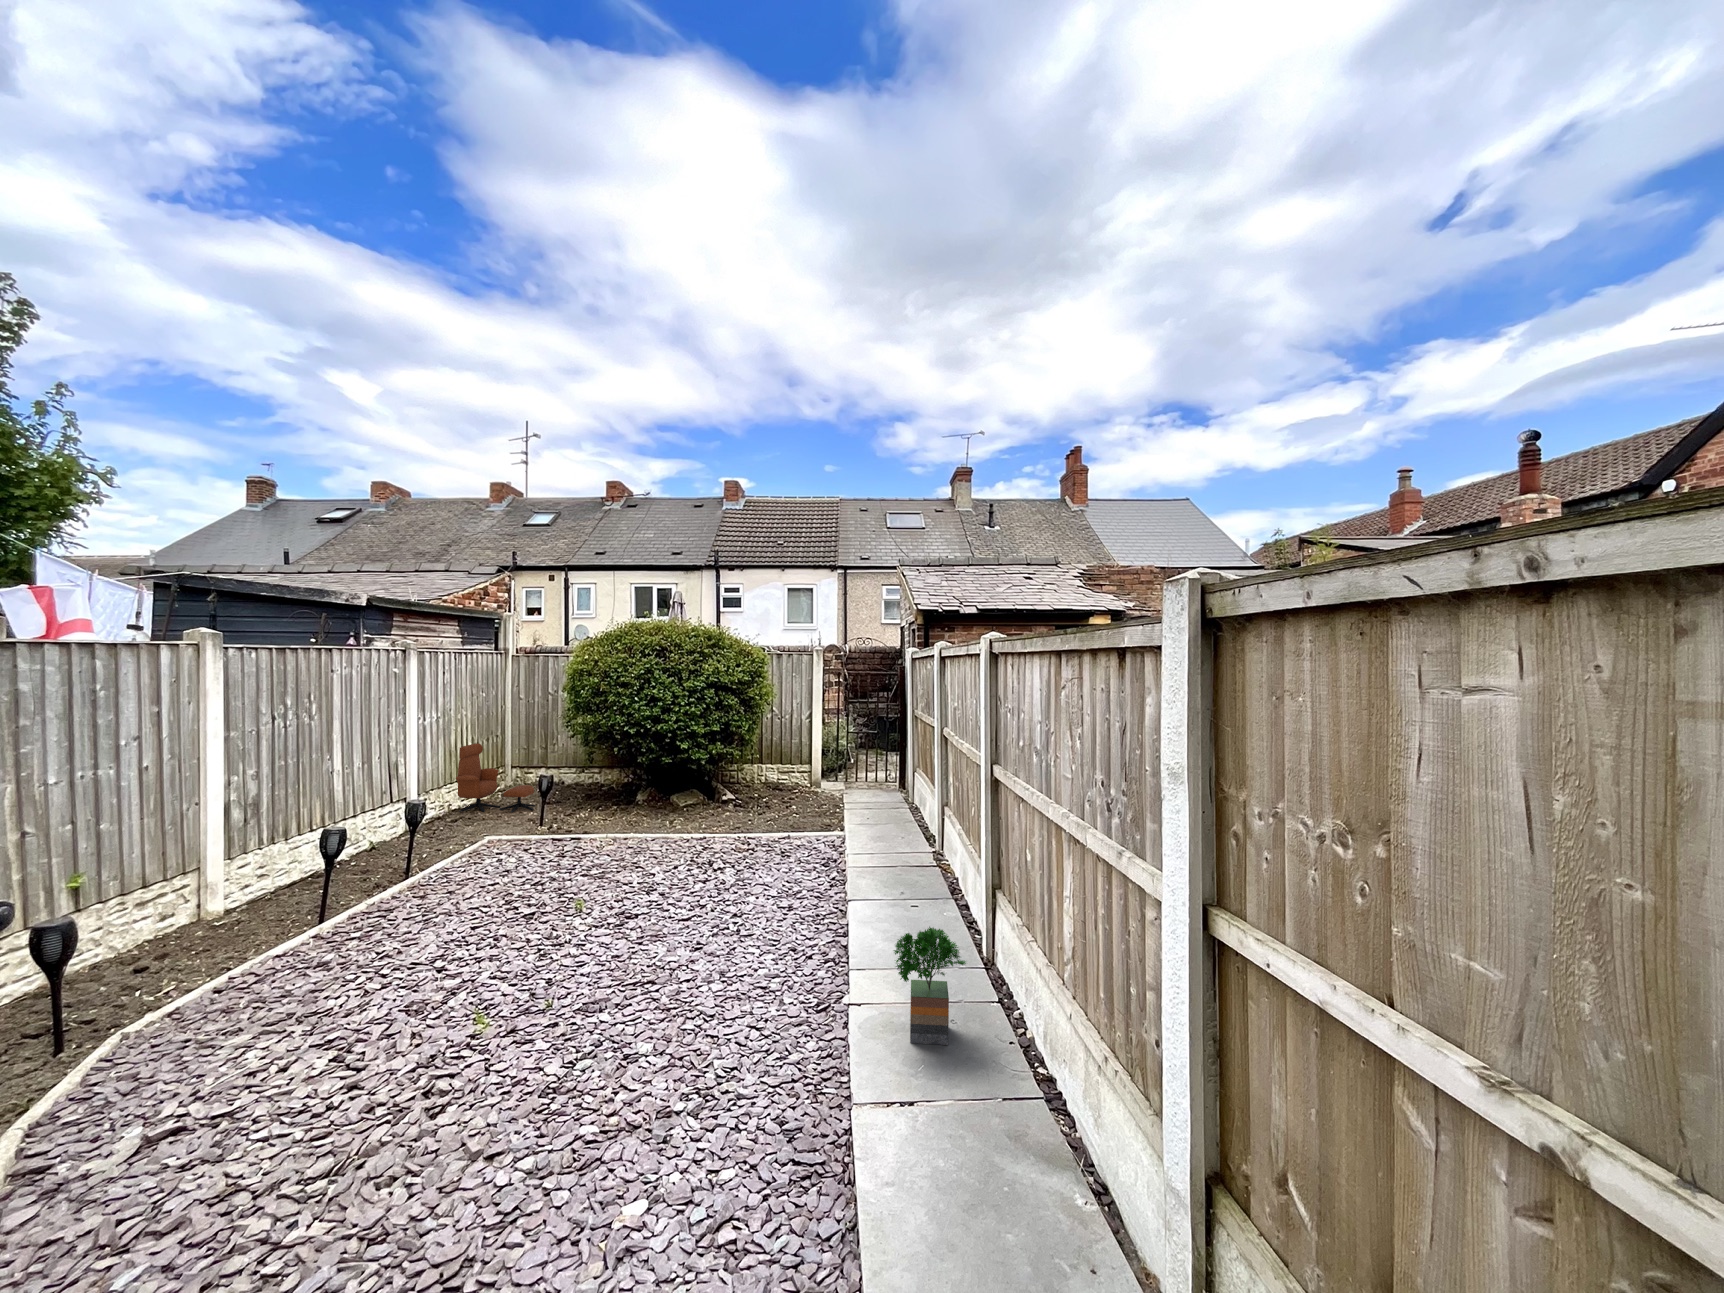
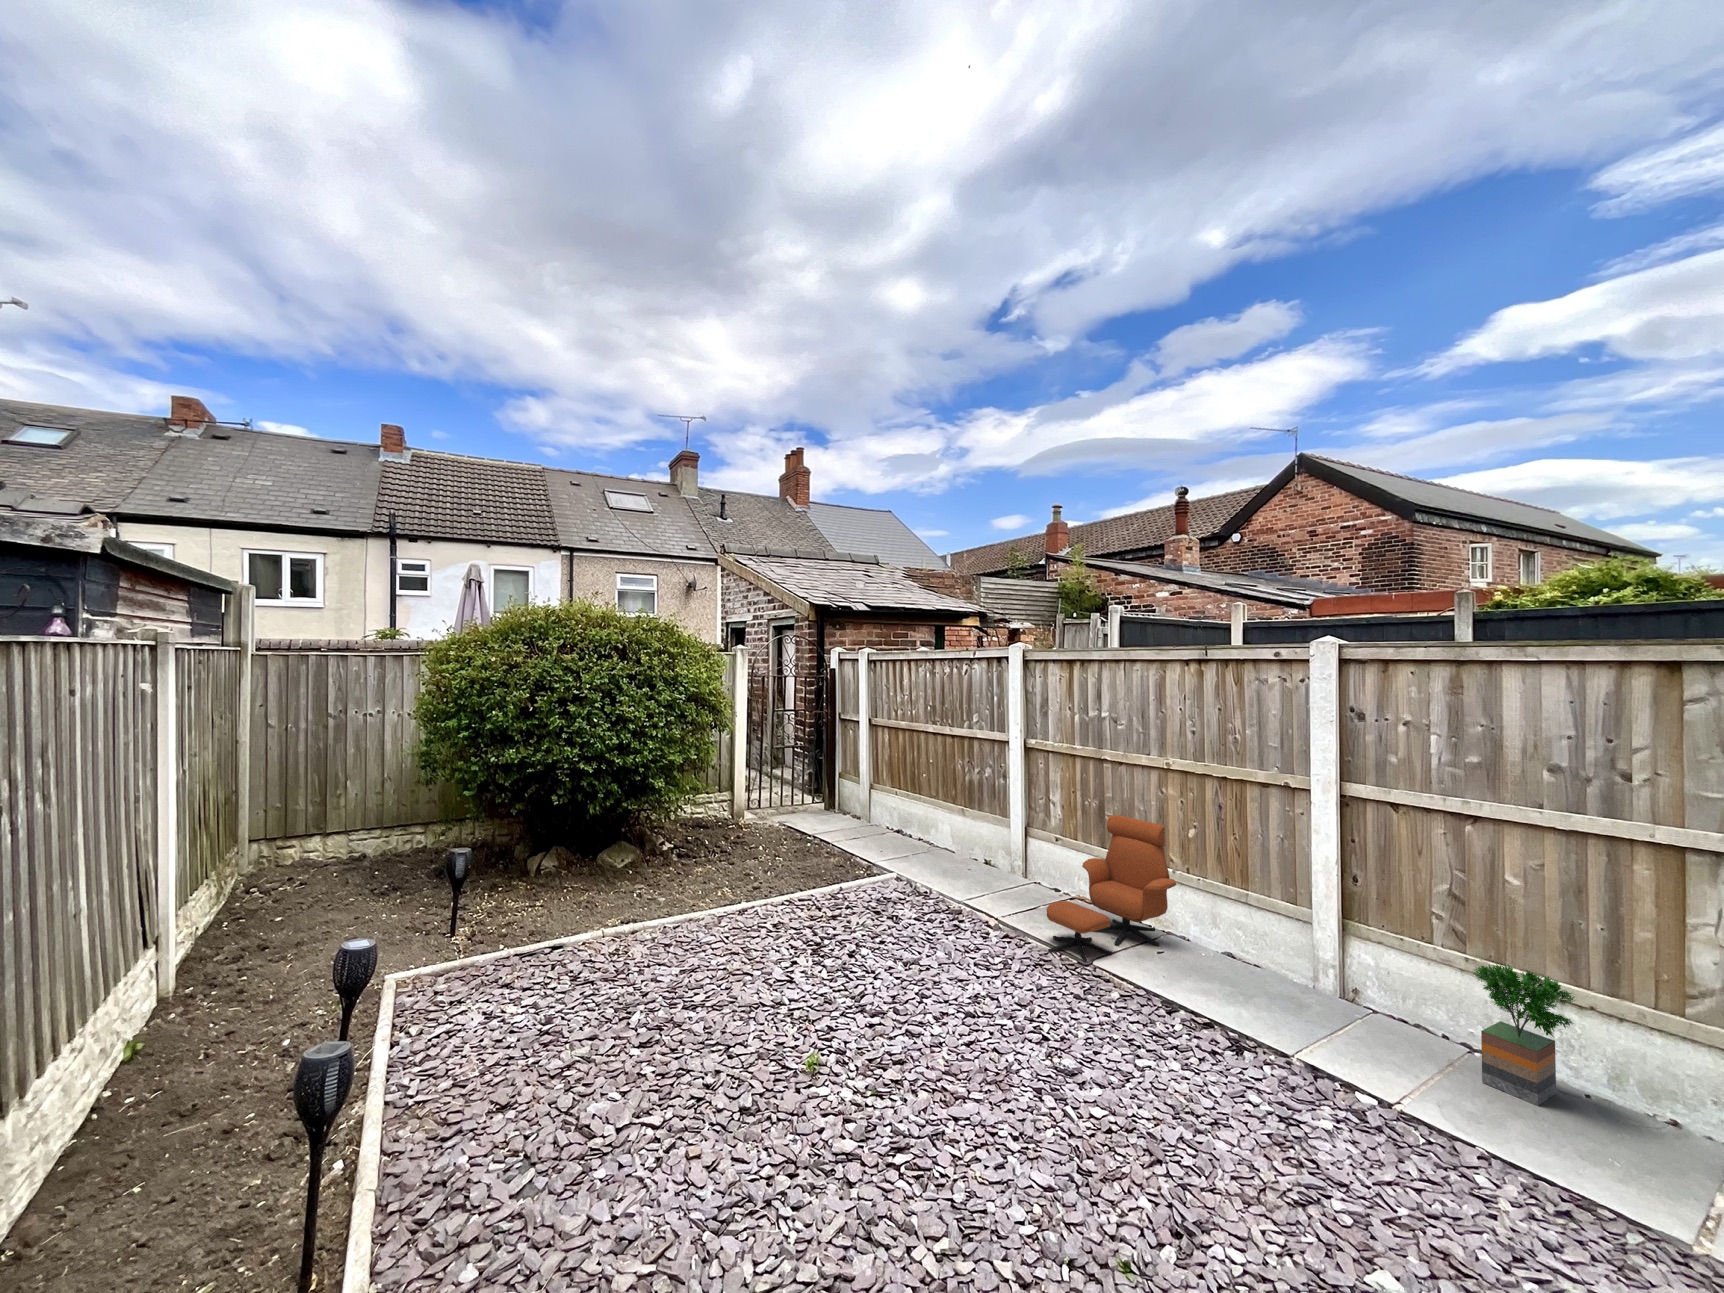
lounge chair: present [456,743,535,812] -> present [1047,815,1176,962]

